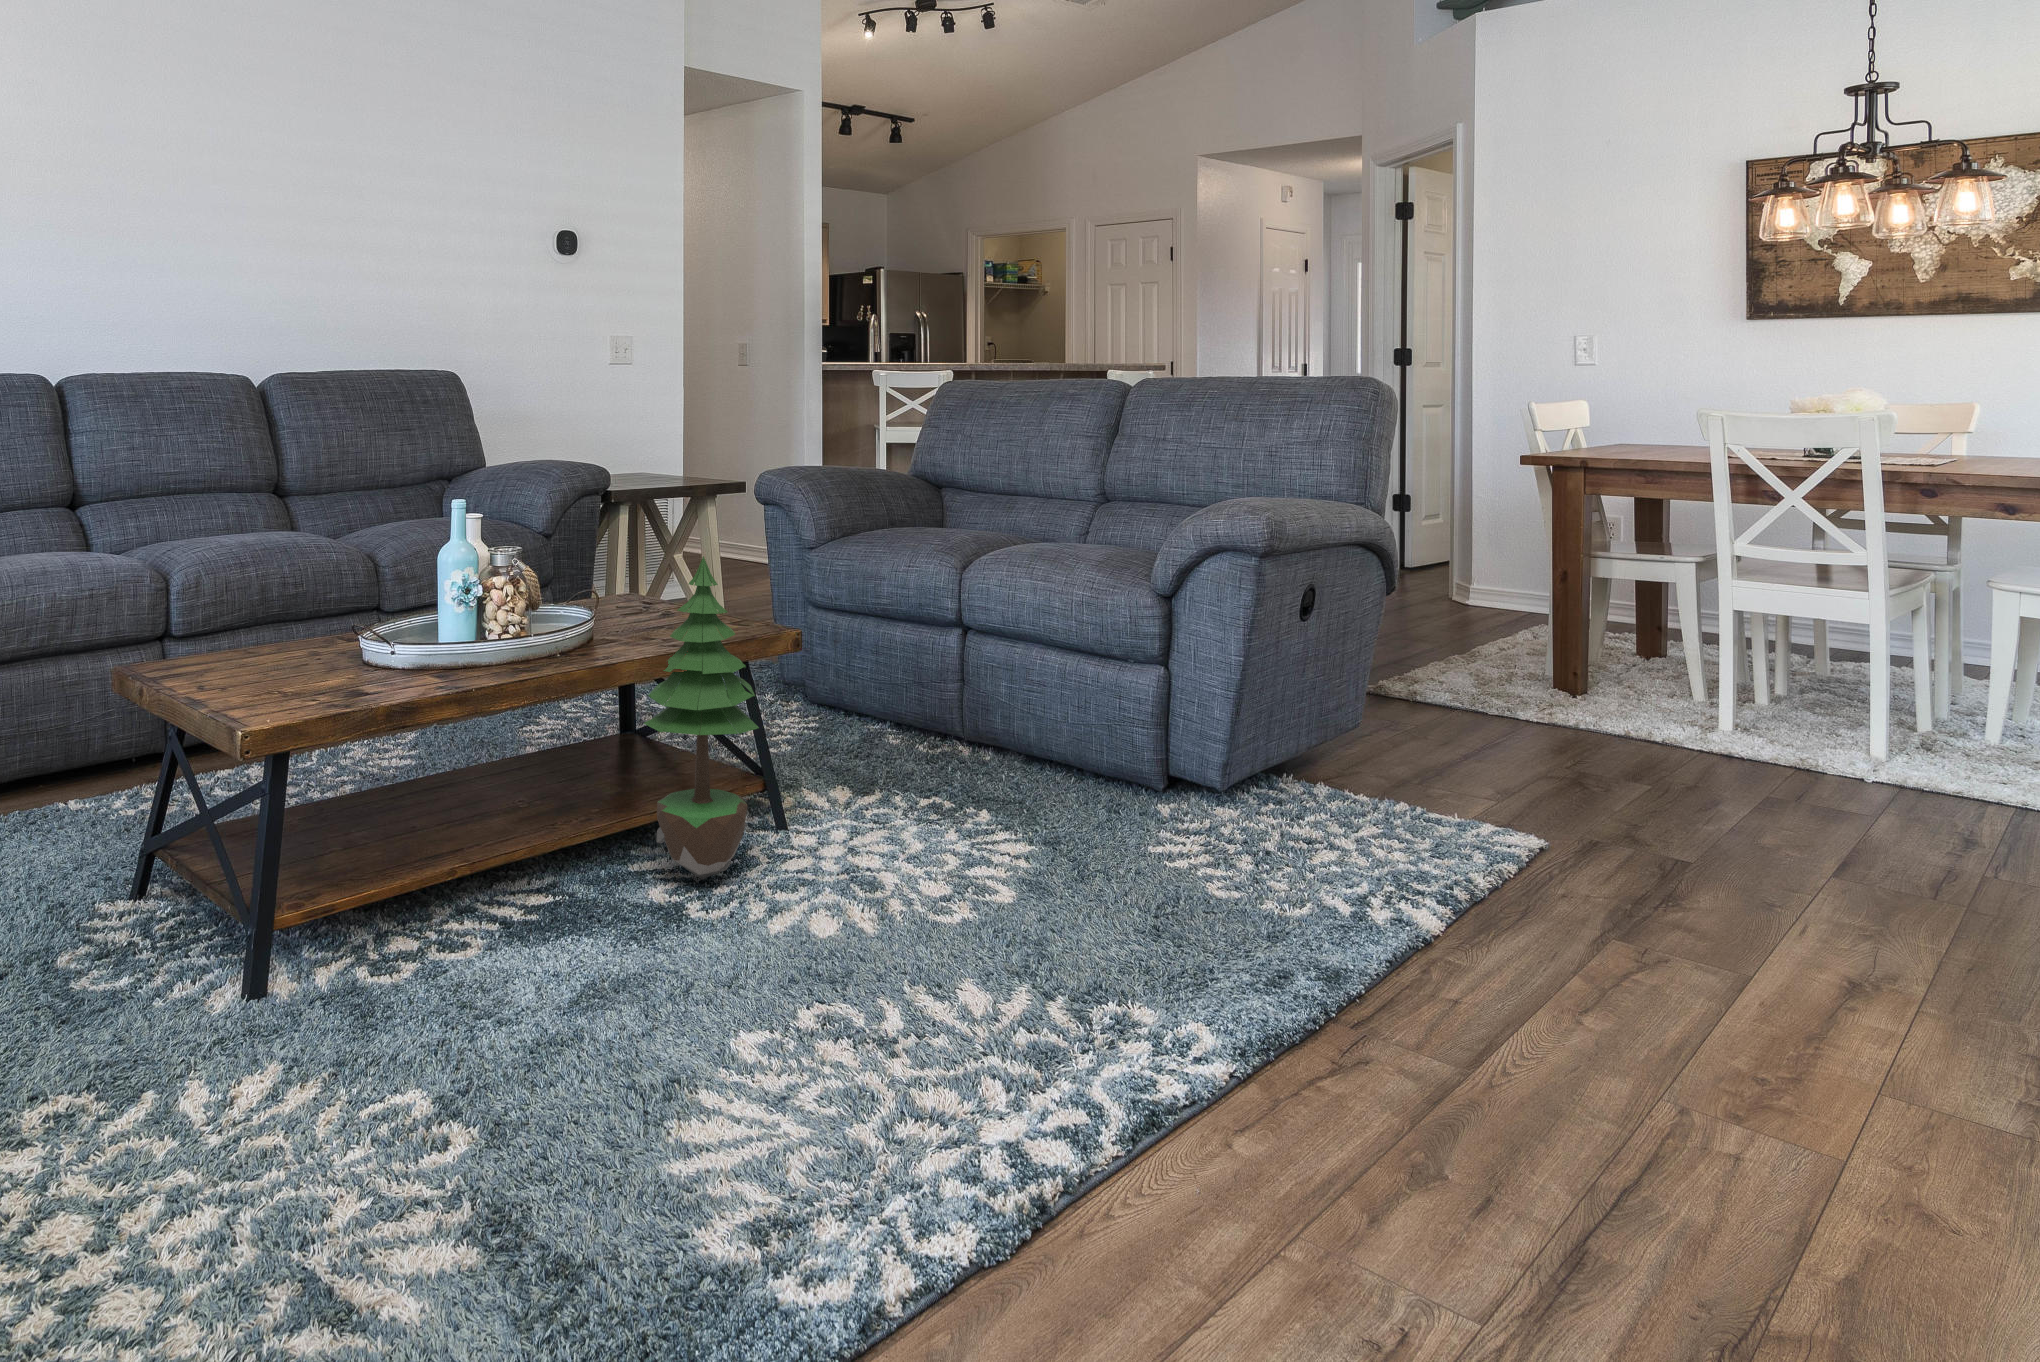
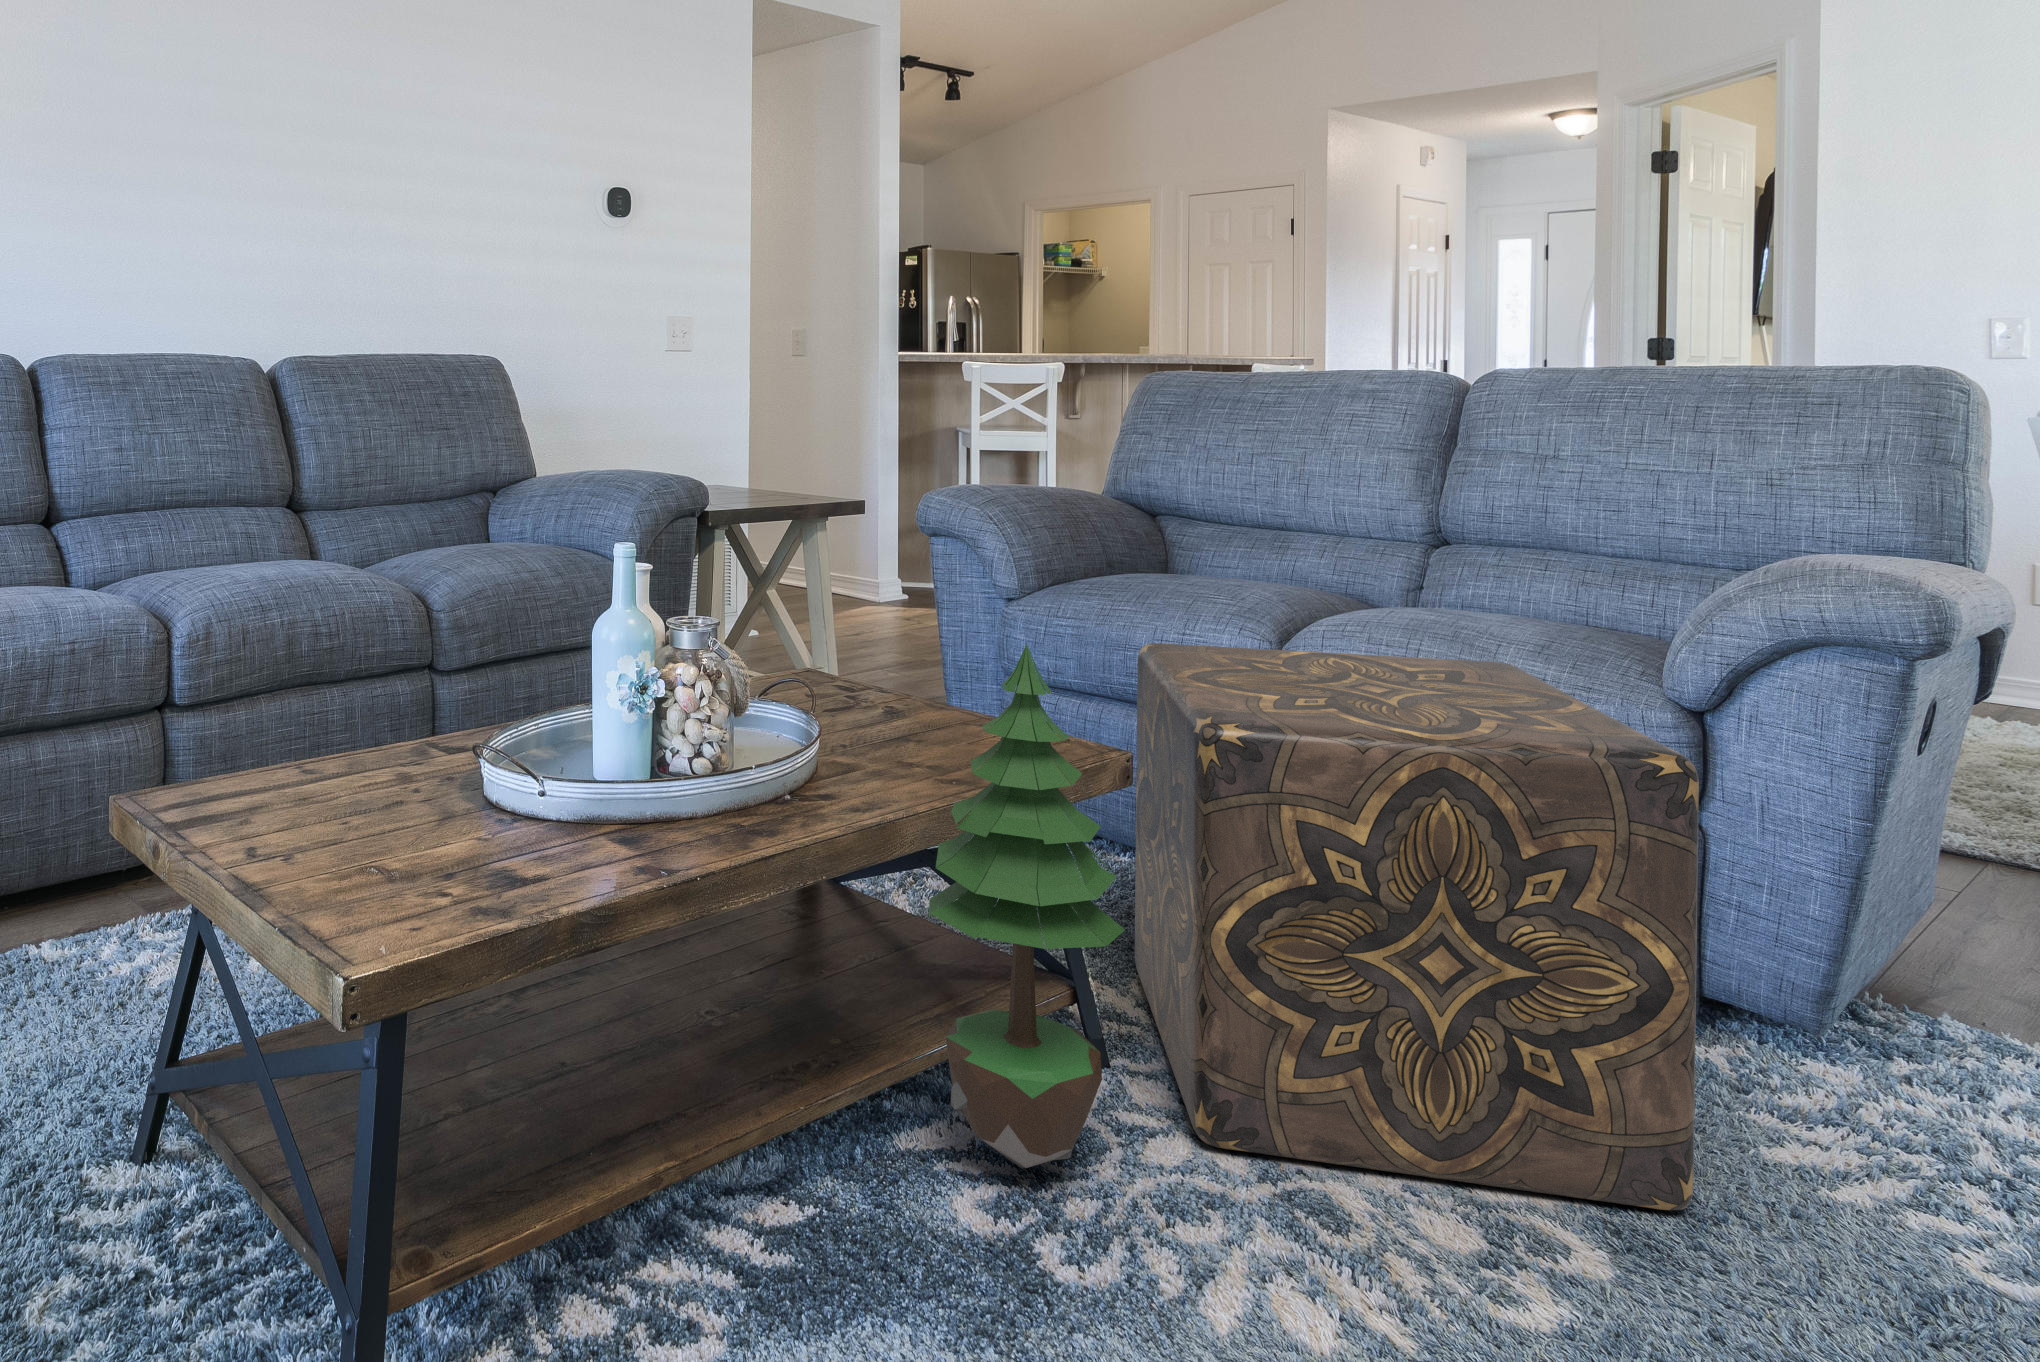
ottoman: none [816,568,1085,880] -> present [1135,643,1699,1211]

